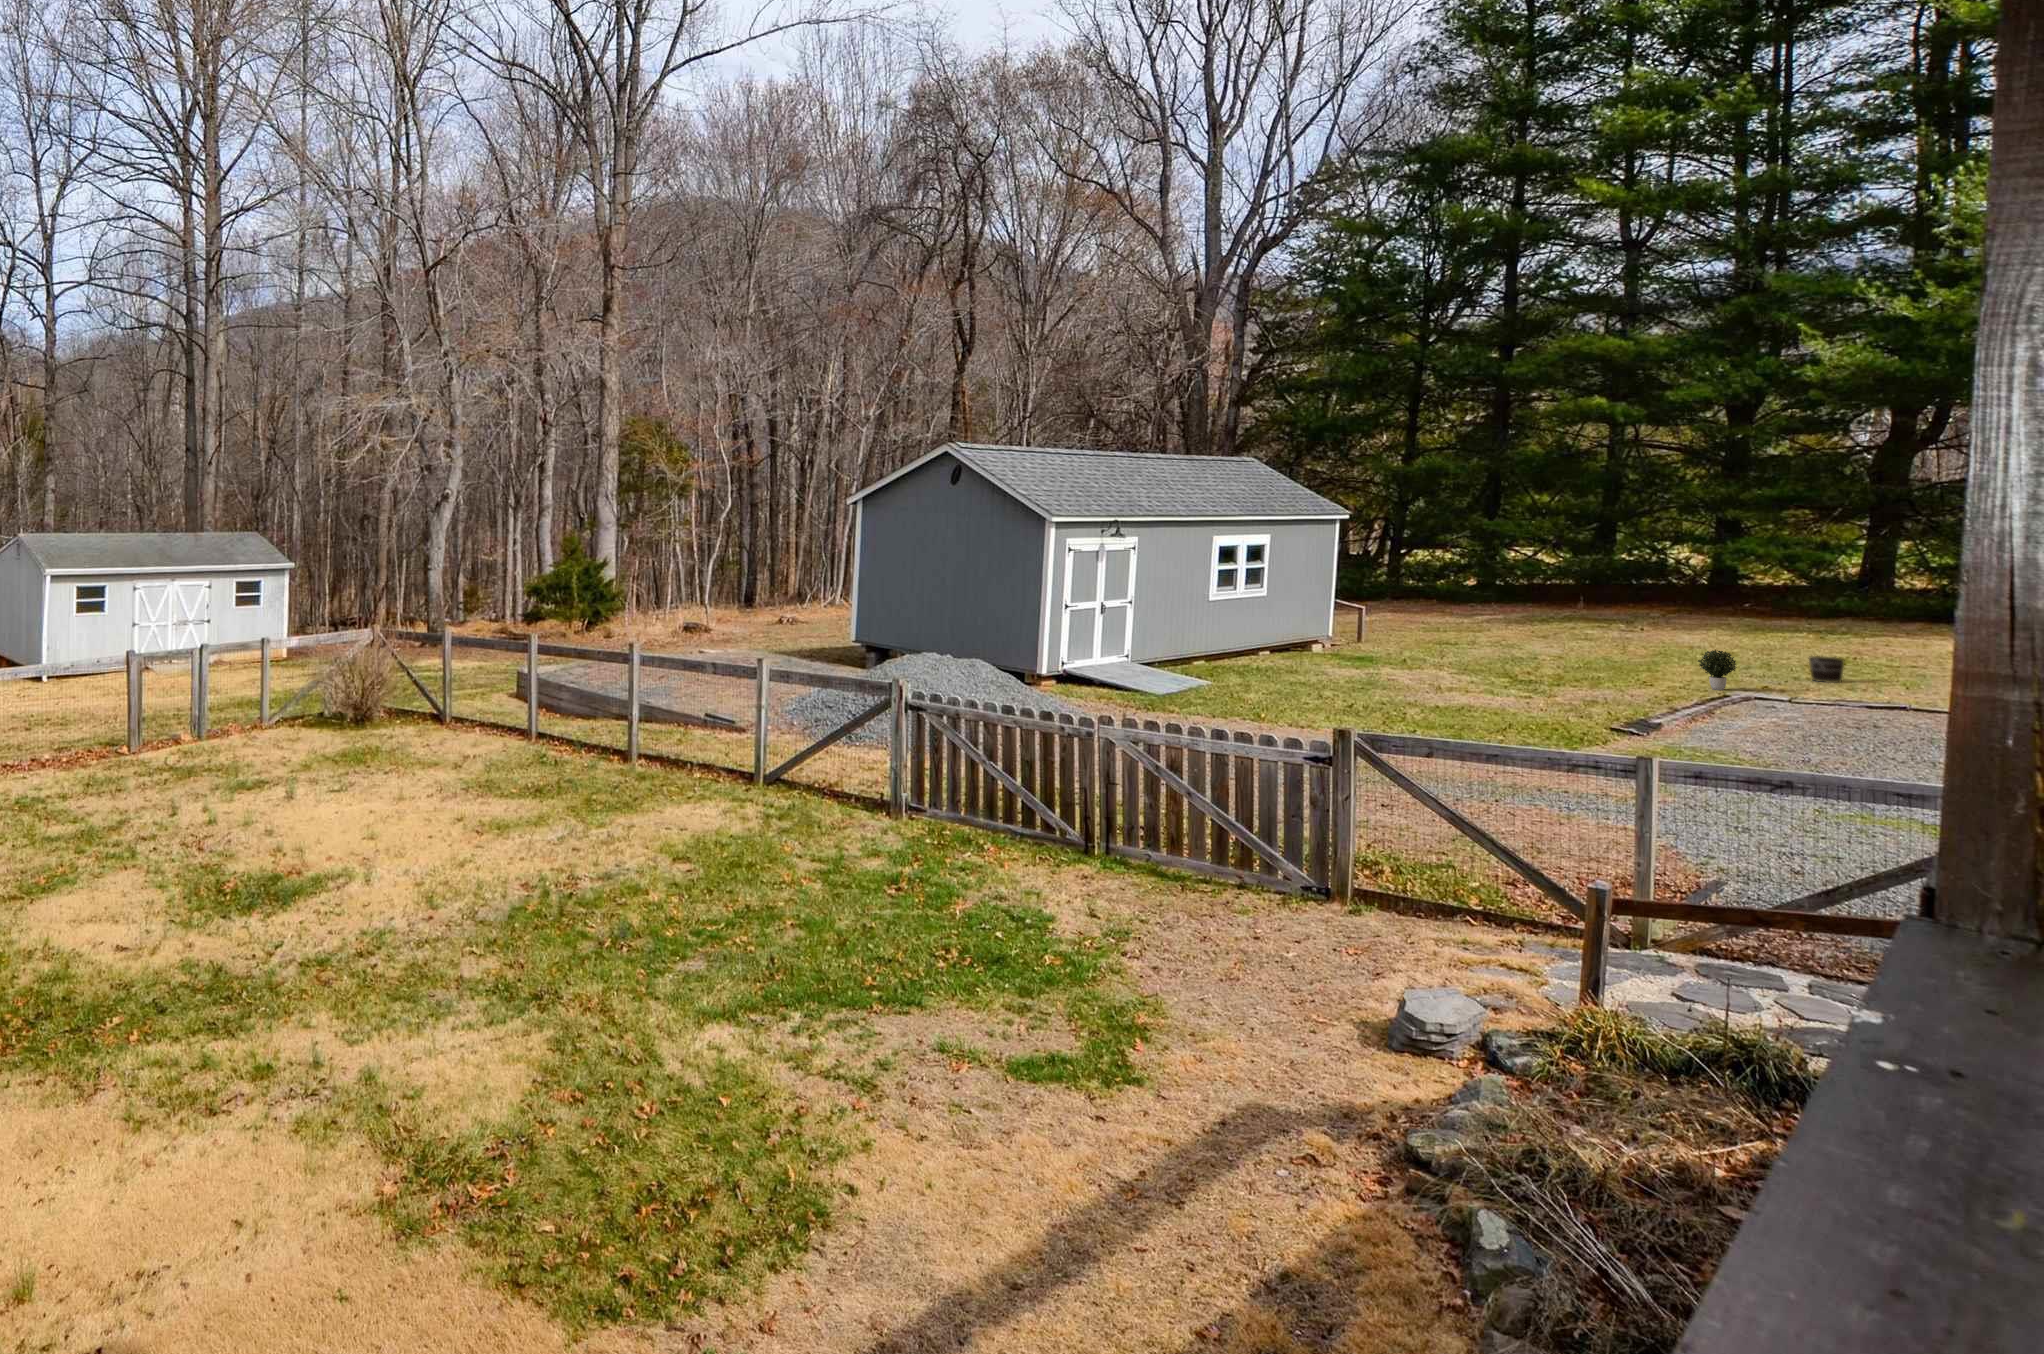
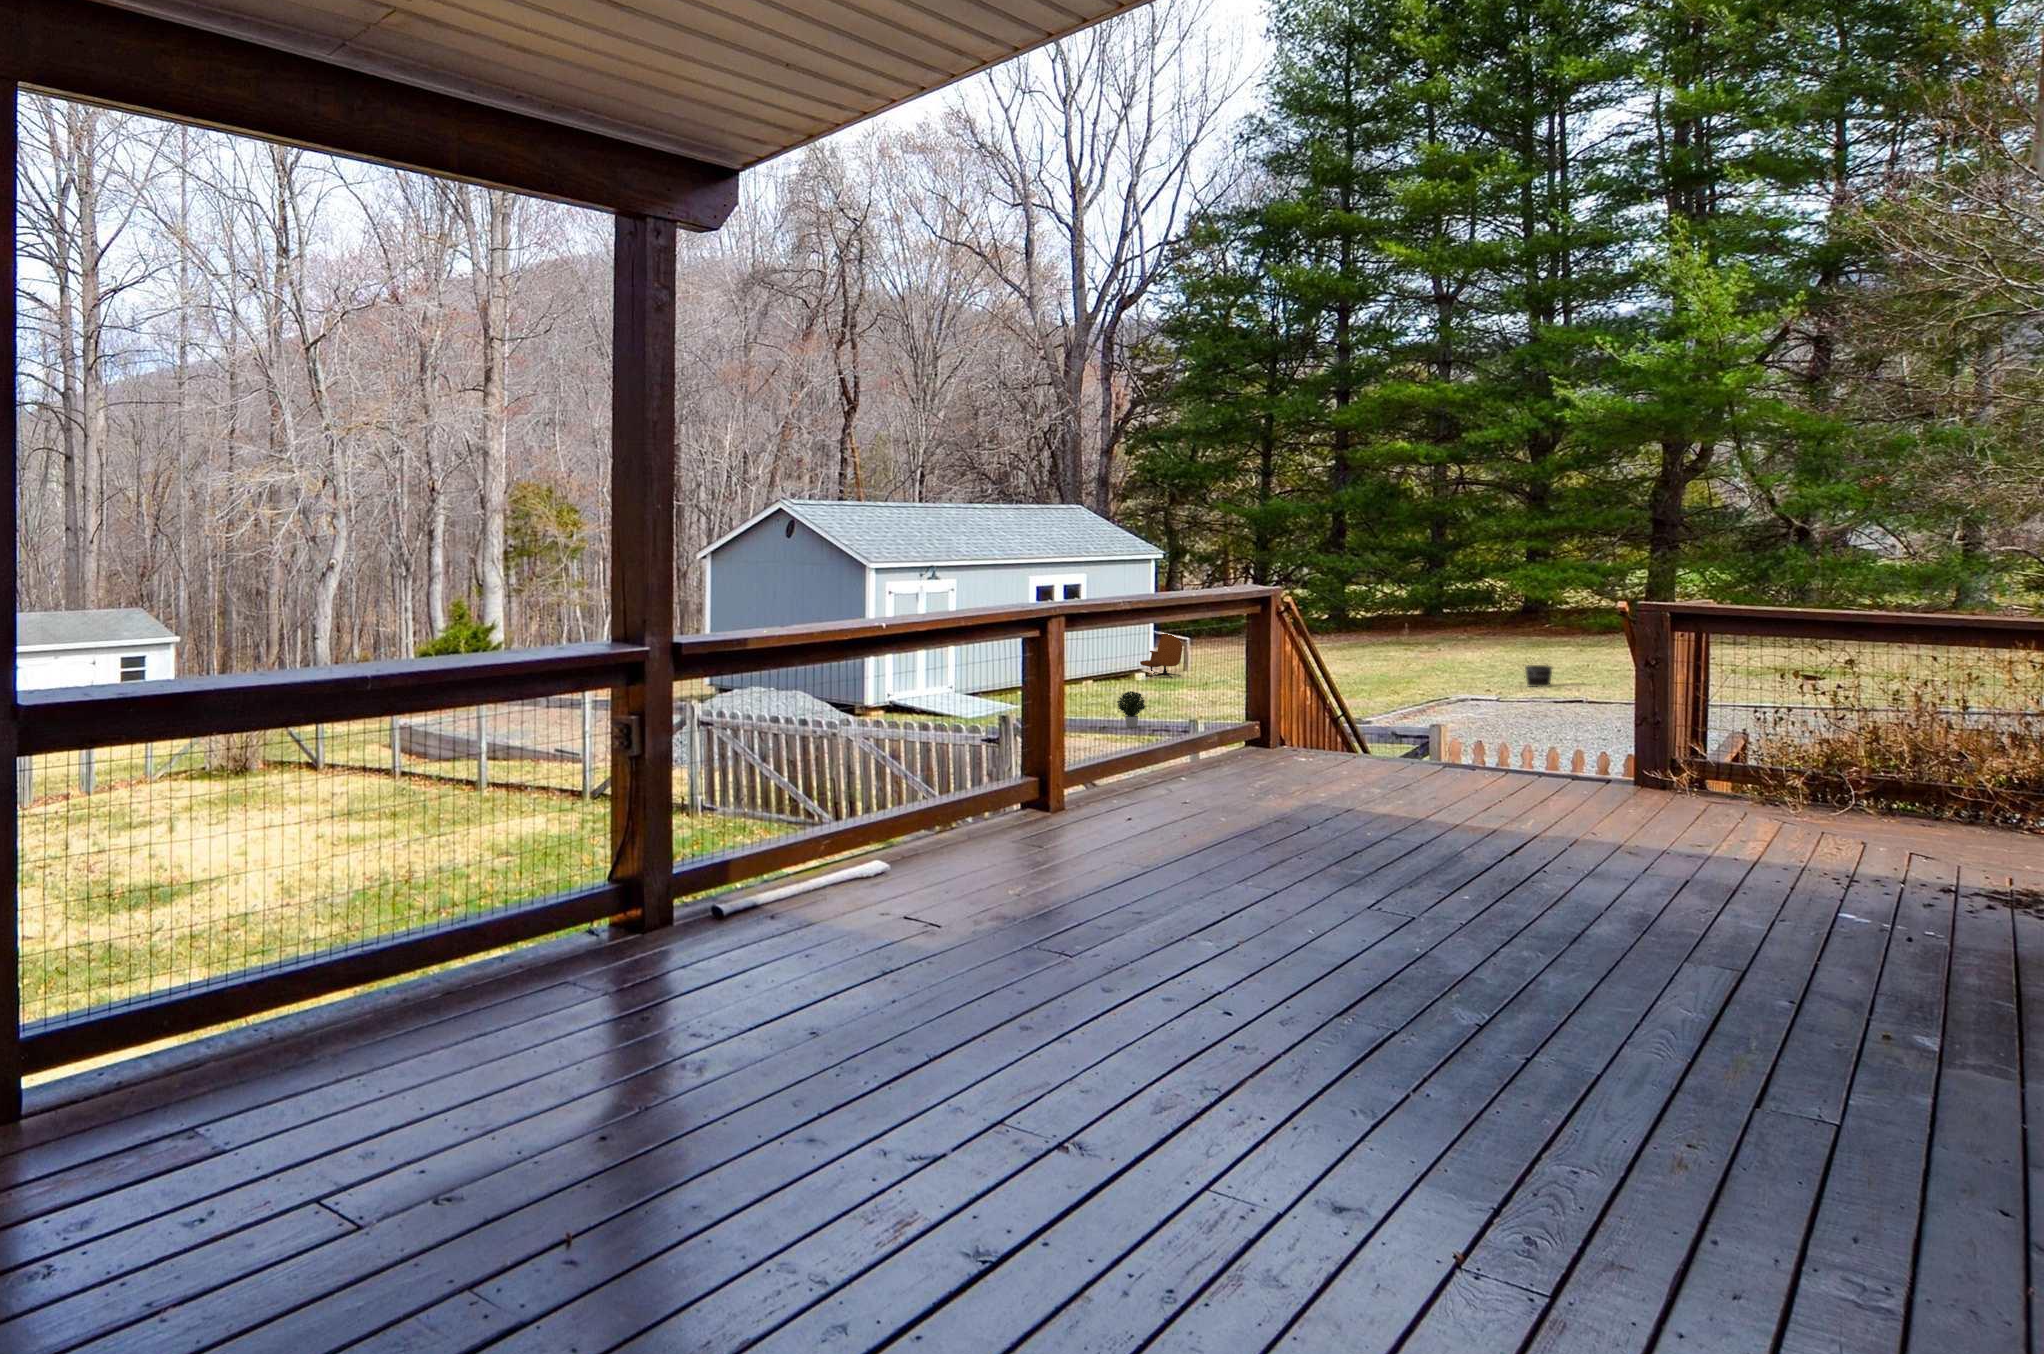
lounge chair: none [1316,595,1370,648] -> present [1140,634,1182,678]
potted plant: present [1698,650,1737,690] -> present [1117,691,1145,728]

